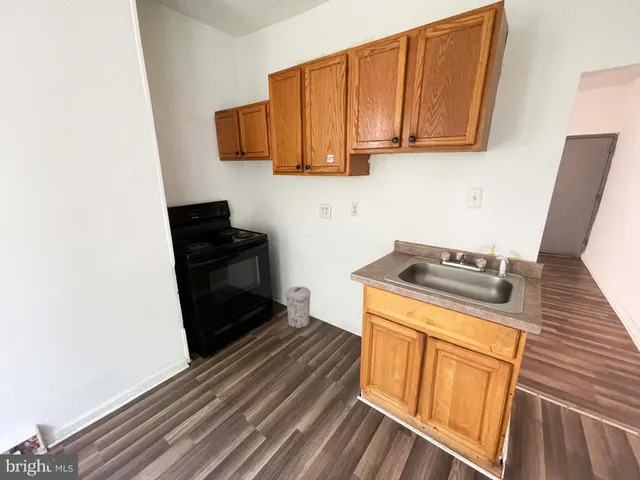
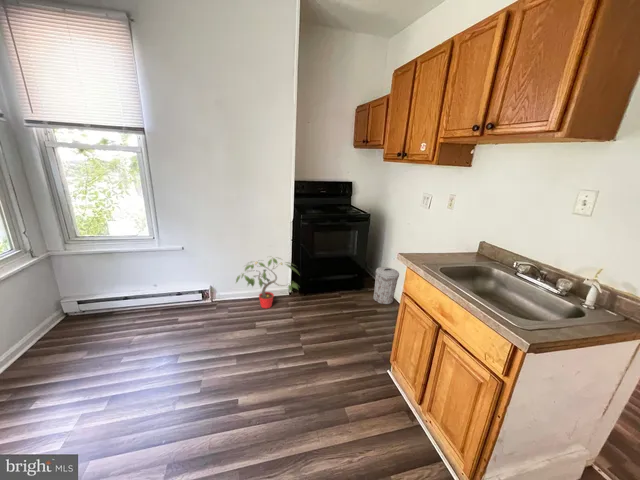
potted plant: none [102,326,215,407] -> present [236,258,298,308]

